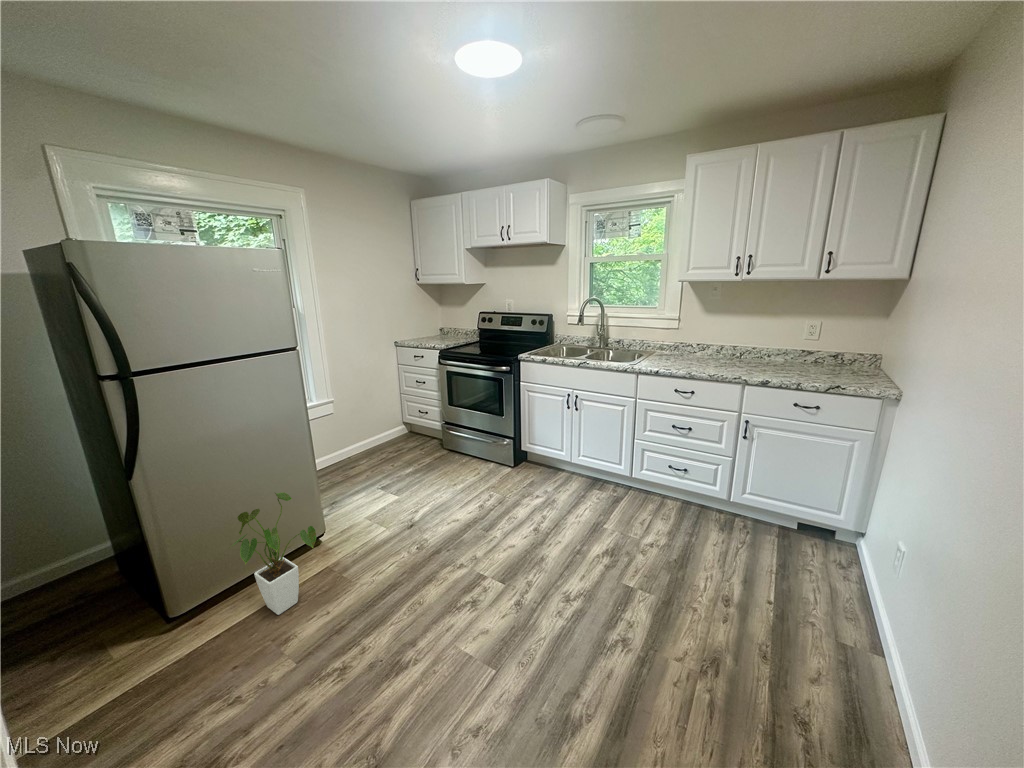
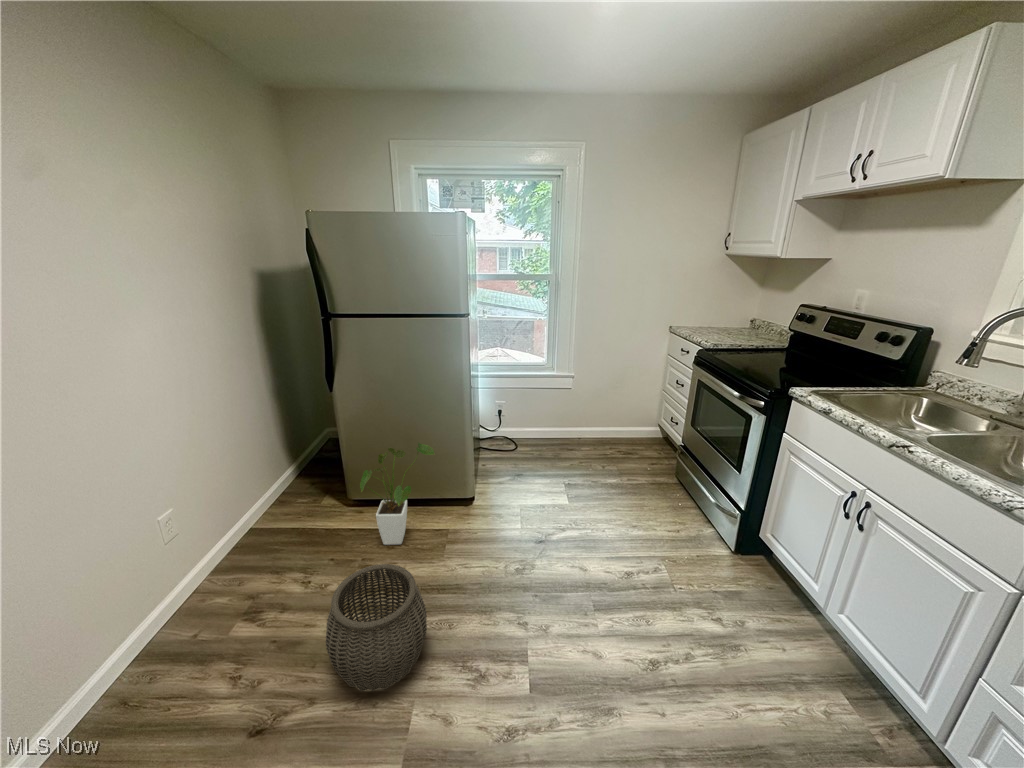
woven basket: none [344,569,439,689] -> present [325,564,427,691]

